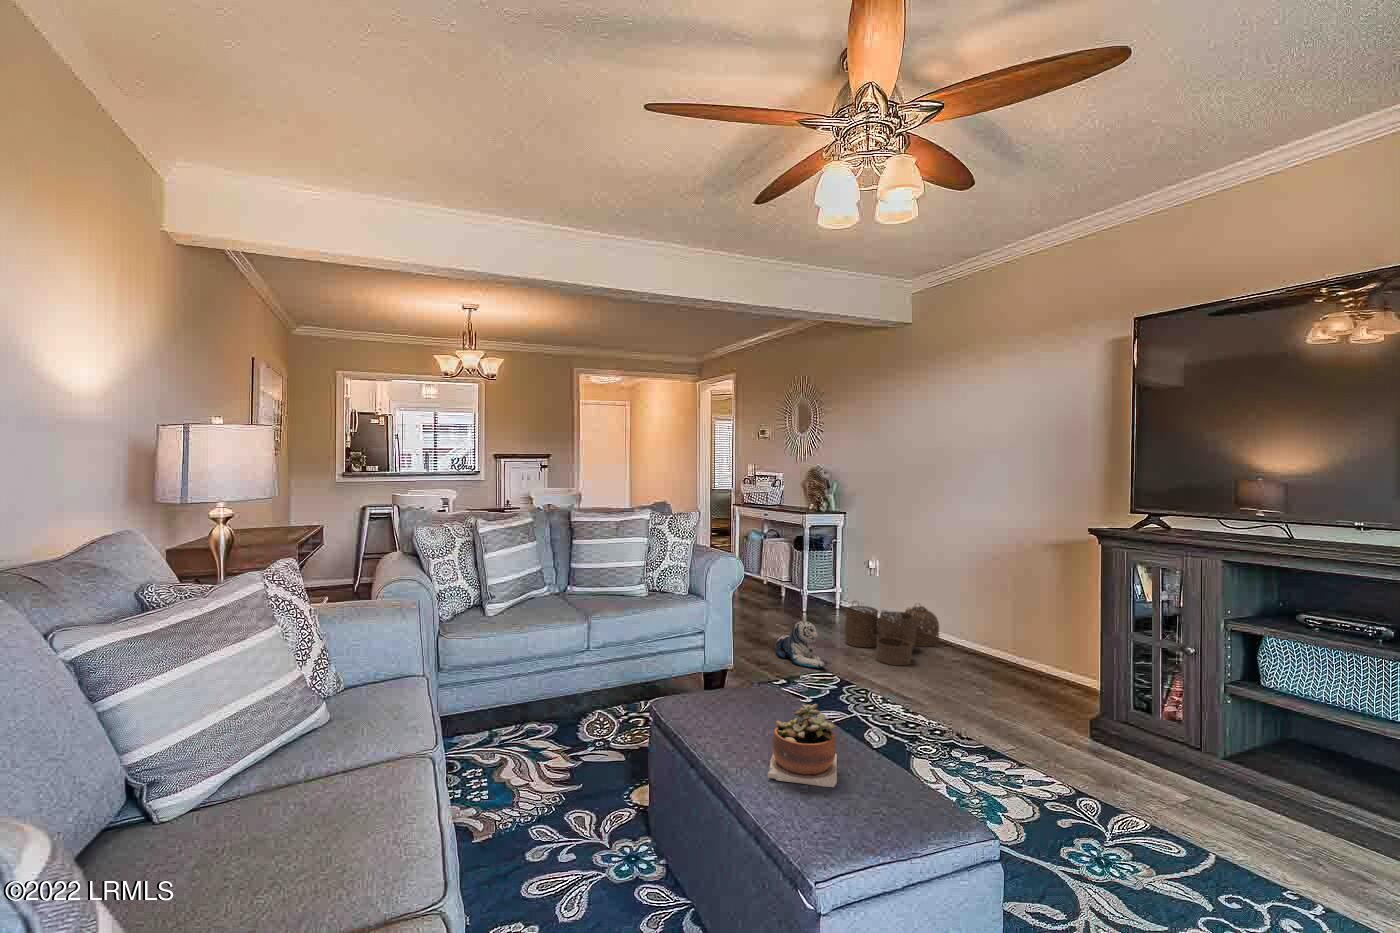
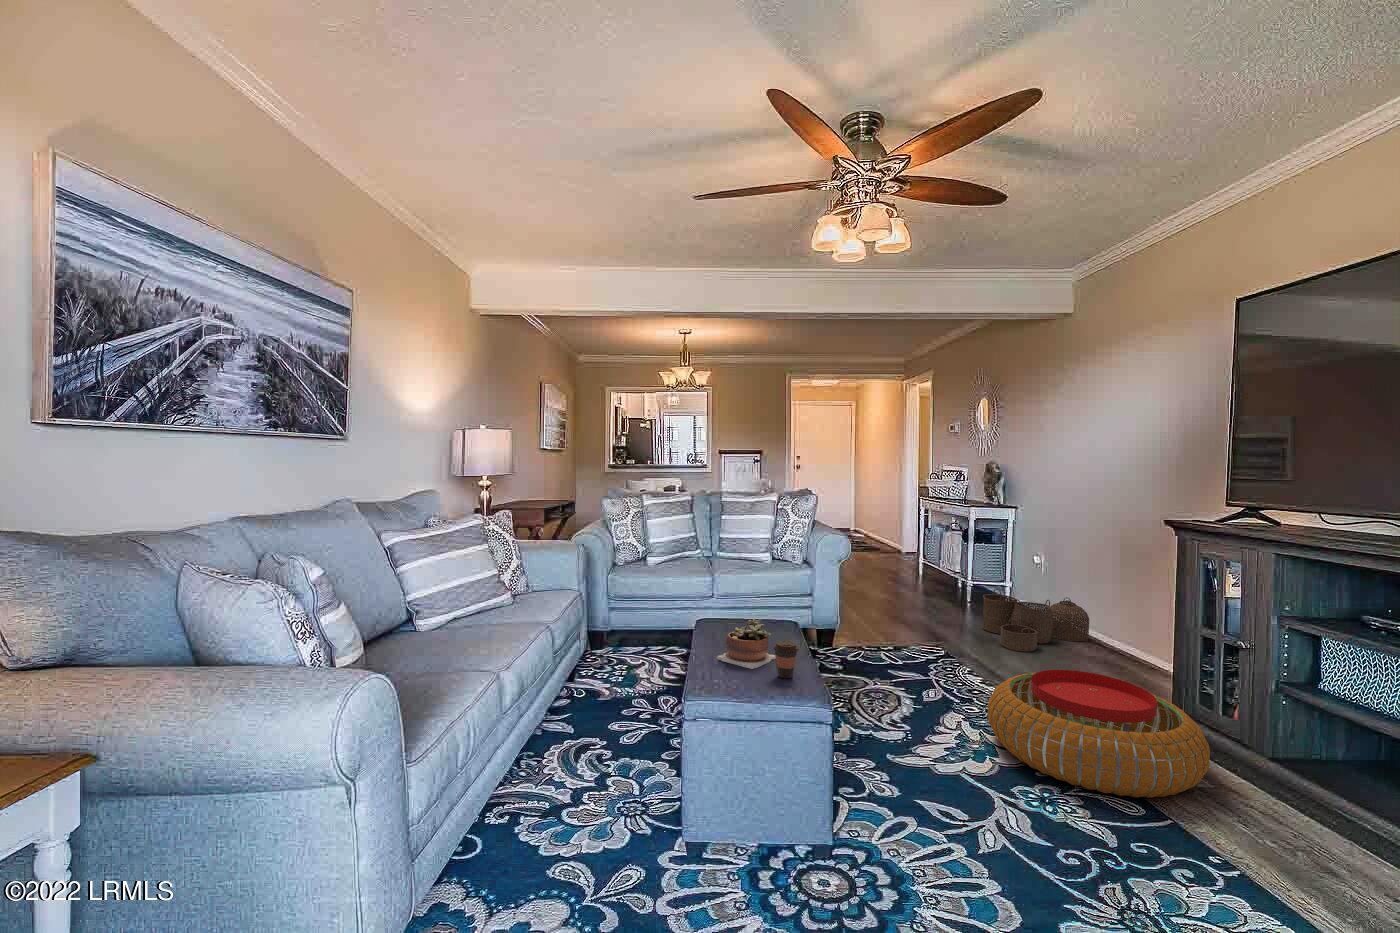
plush toy: present [775,621,825,668] -> none [903,600,939,643]
pouf: none [966,693,1203,835] -> present [987,670,1210,798]
coffee cup: none [876,738,915,798] -> present [773,641,799,678]

